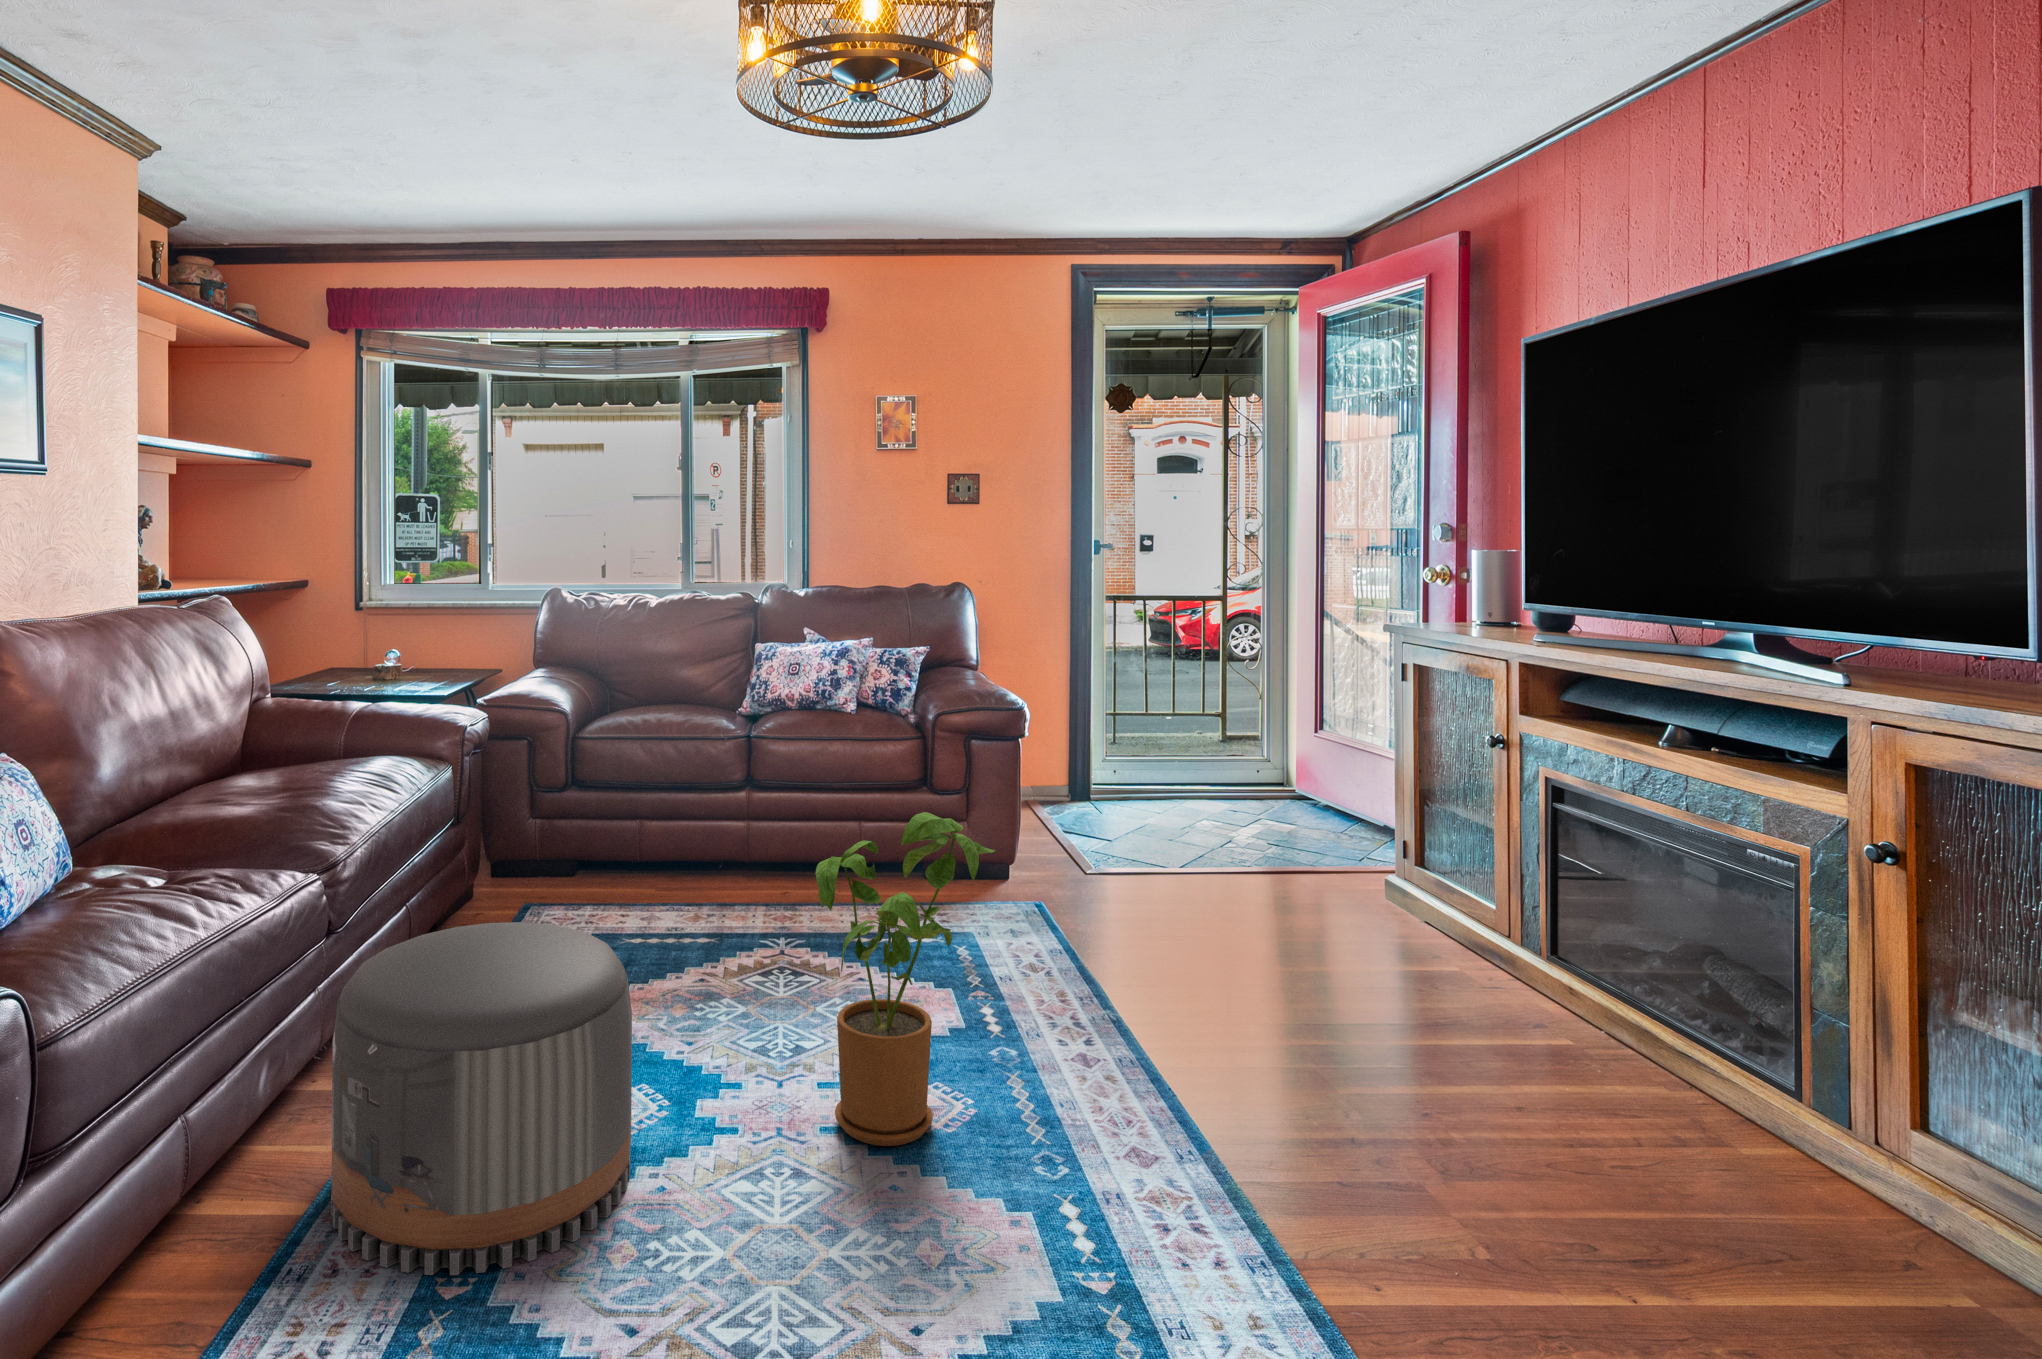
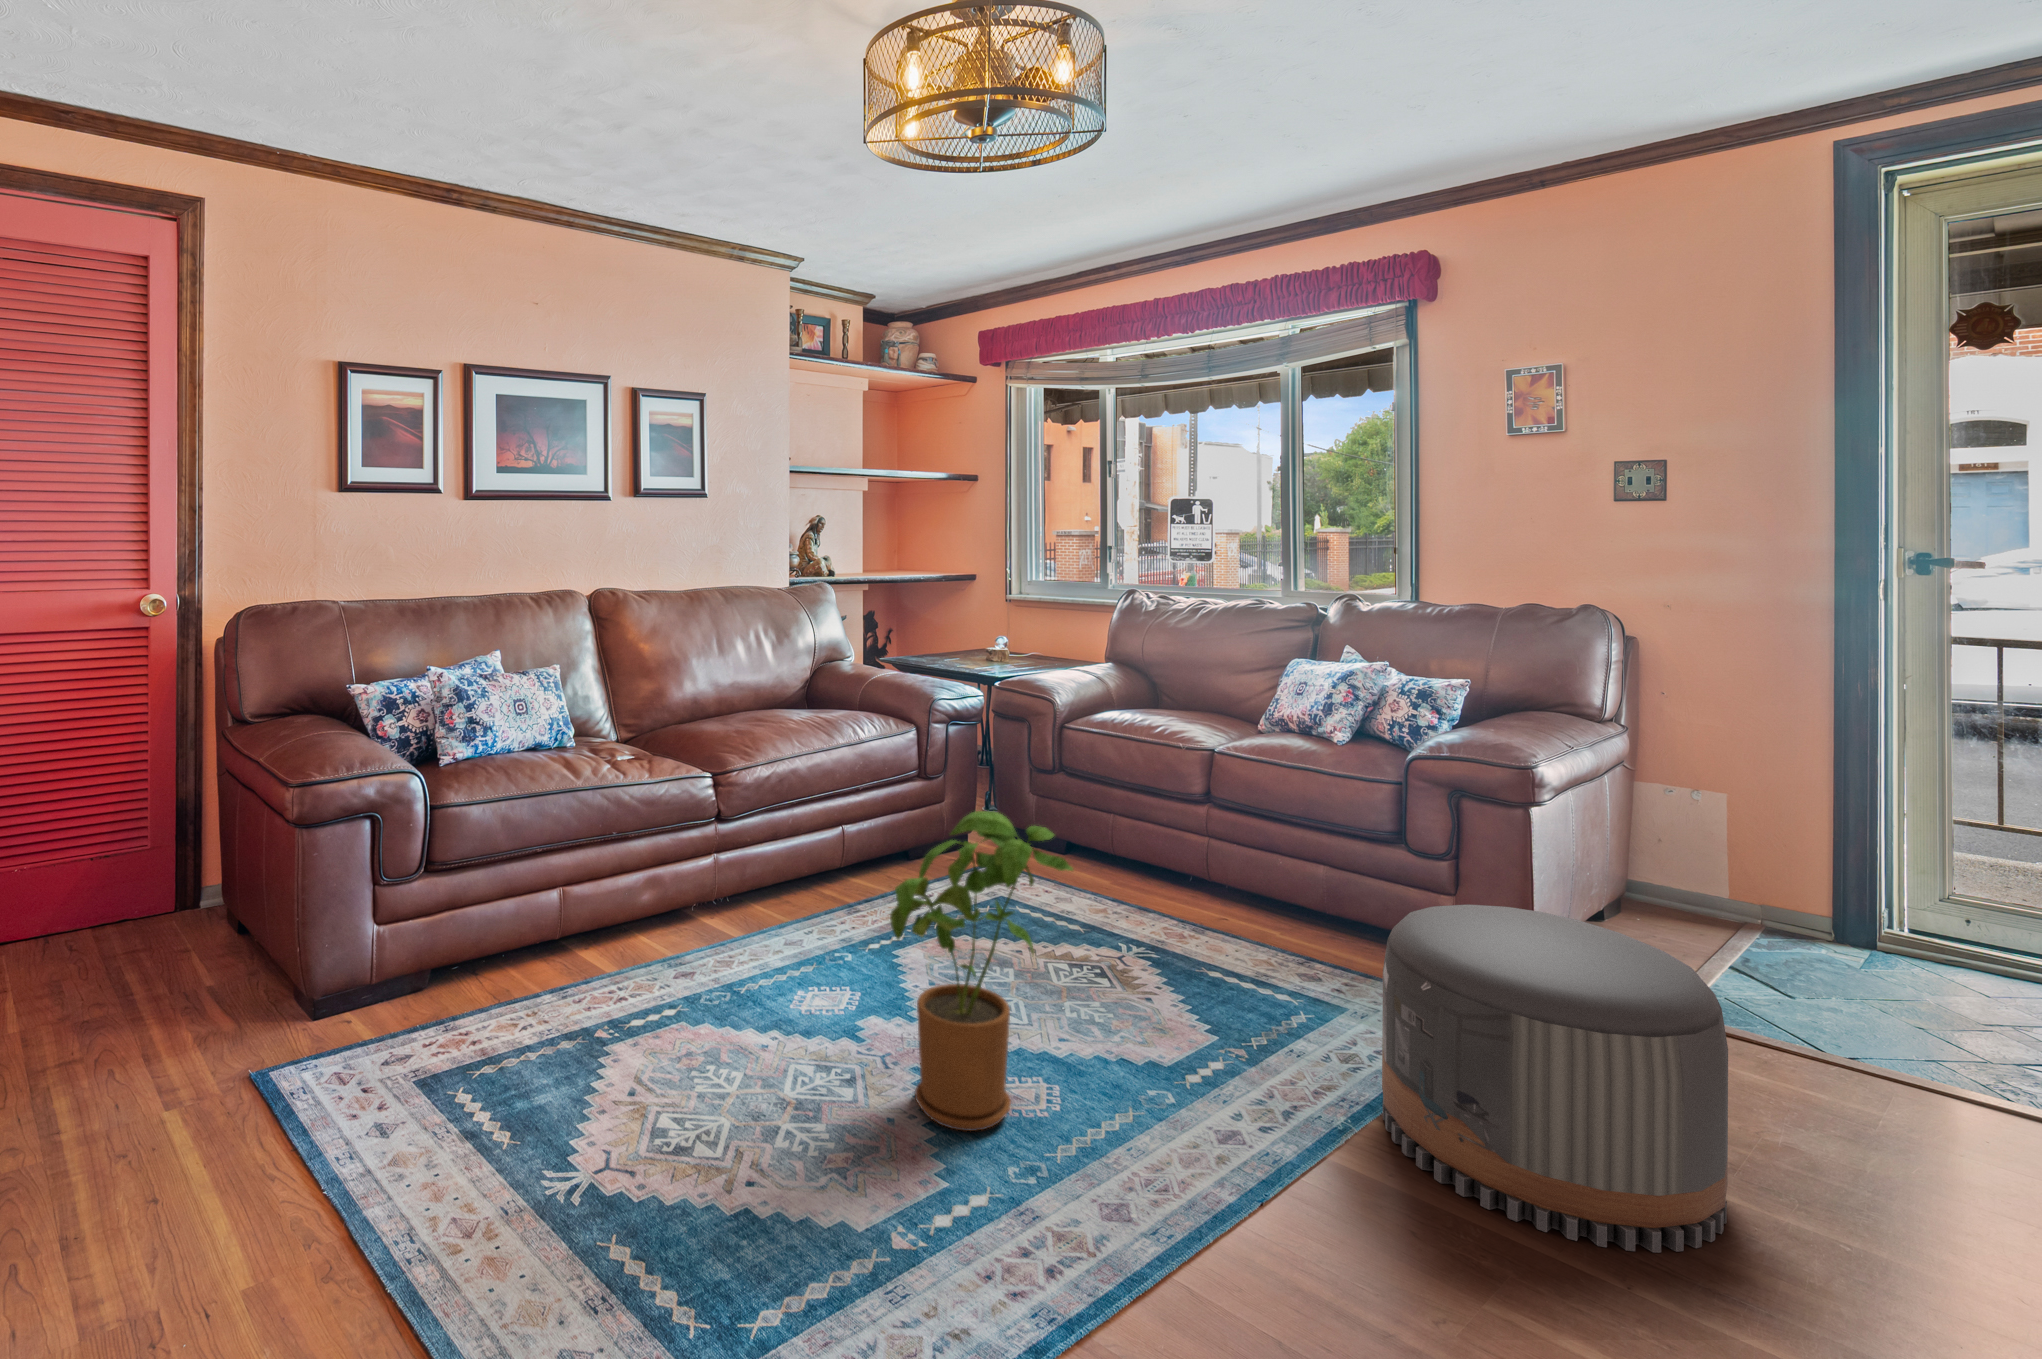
pouf: present [331,922,632,1275] -> present [1382,905,1728,1253]

